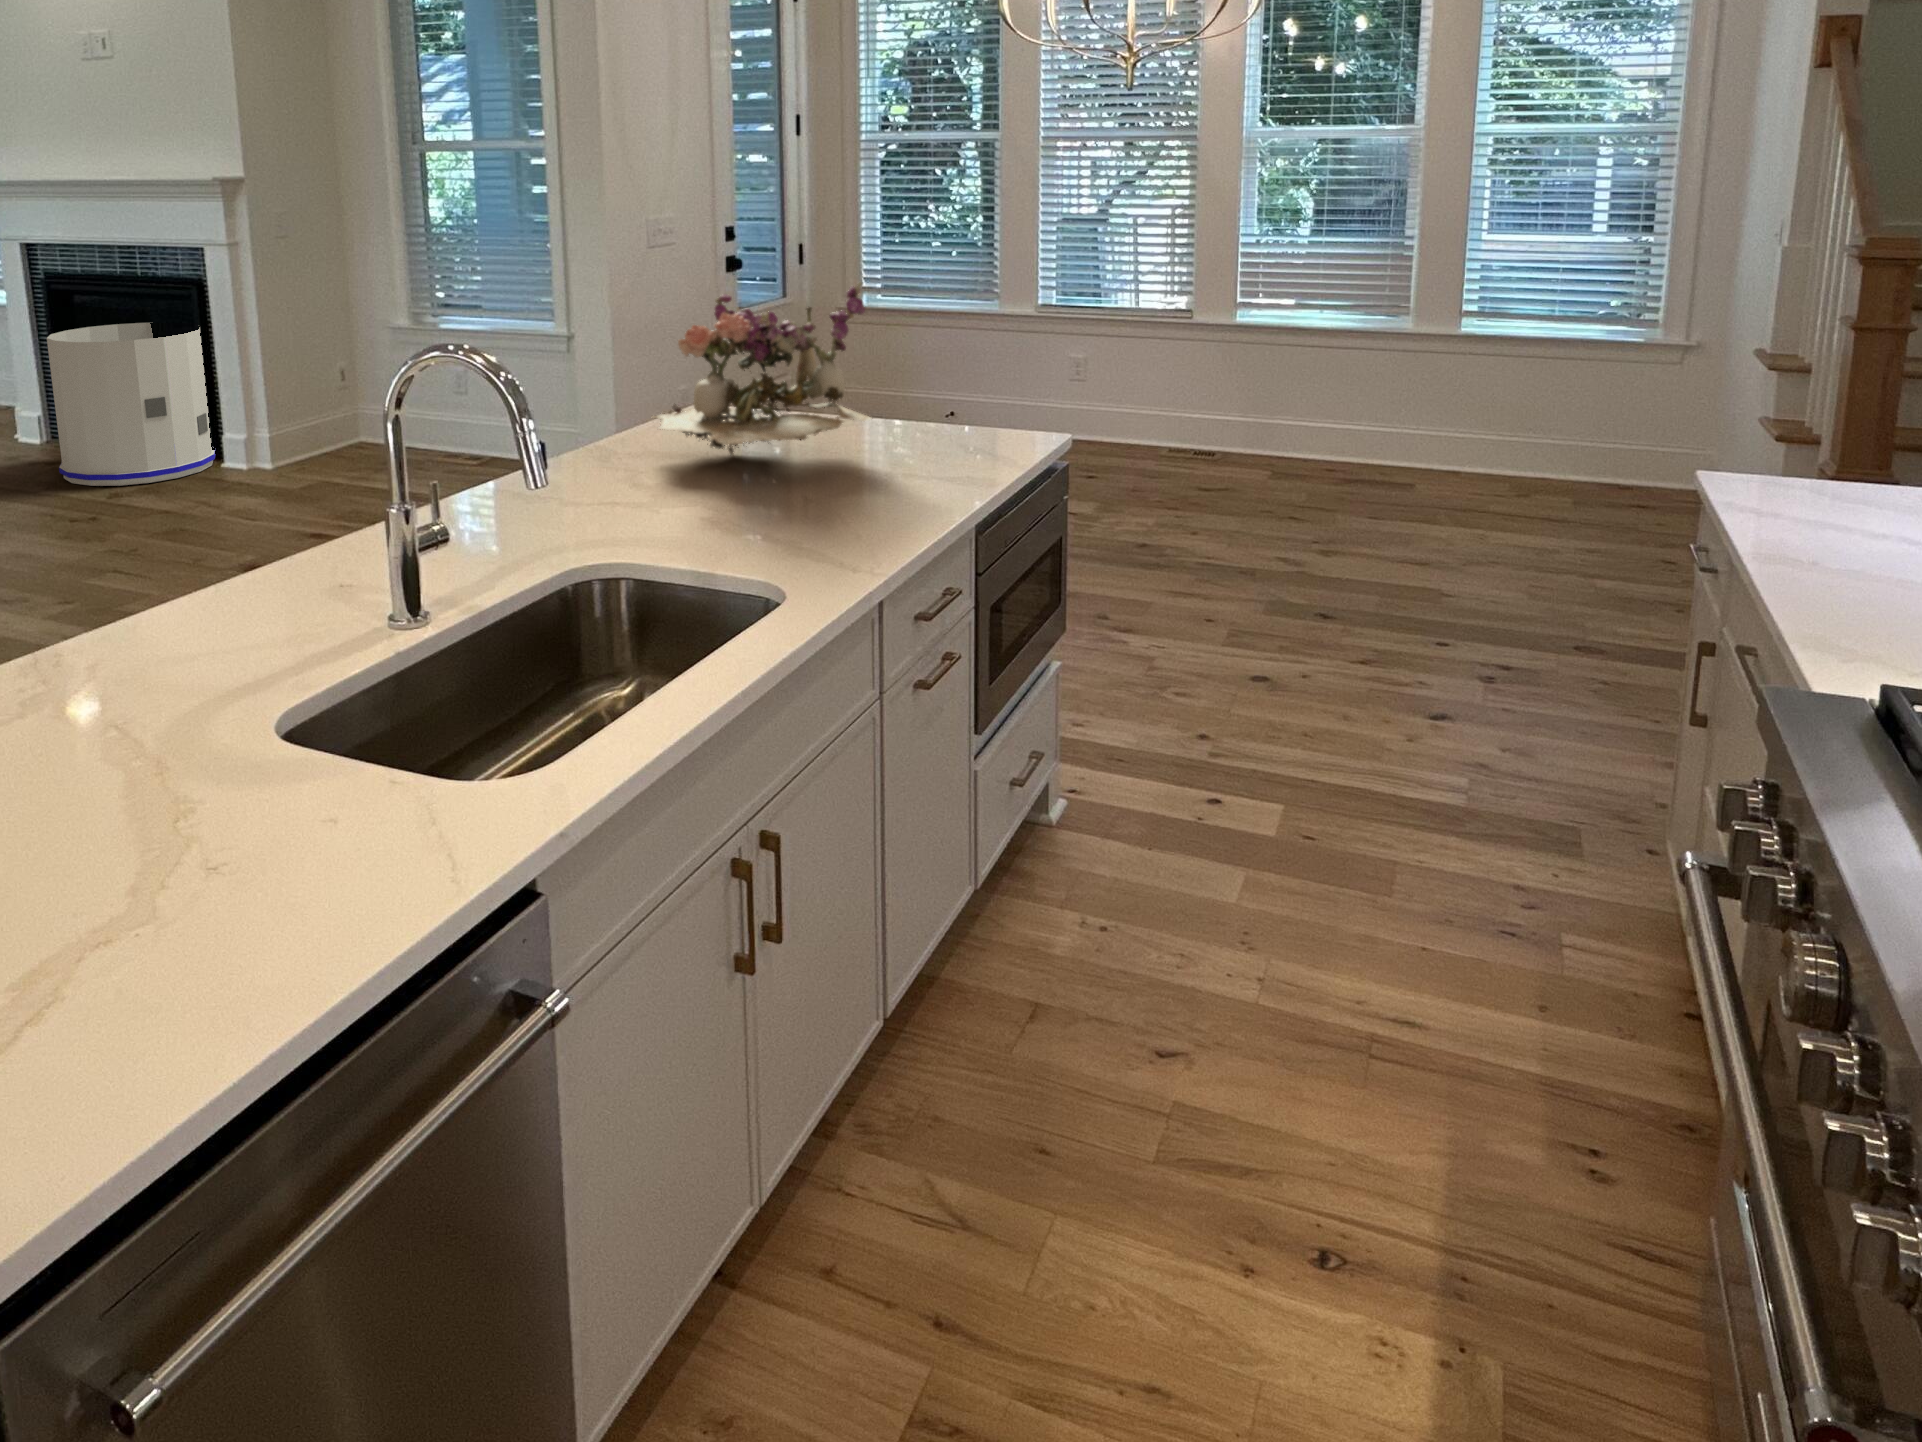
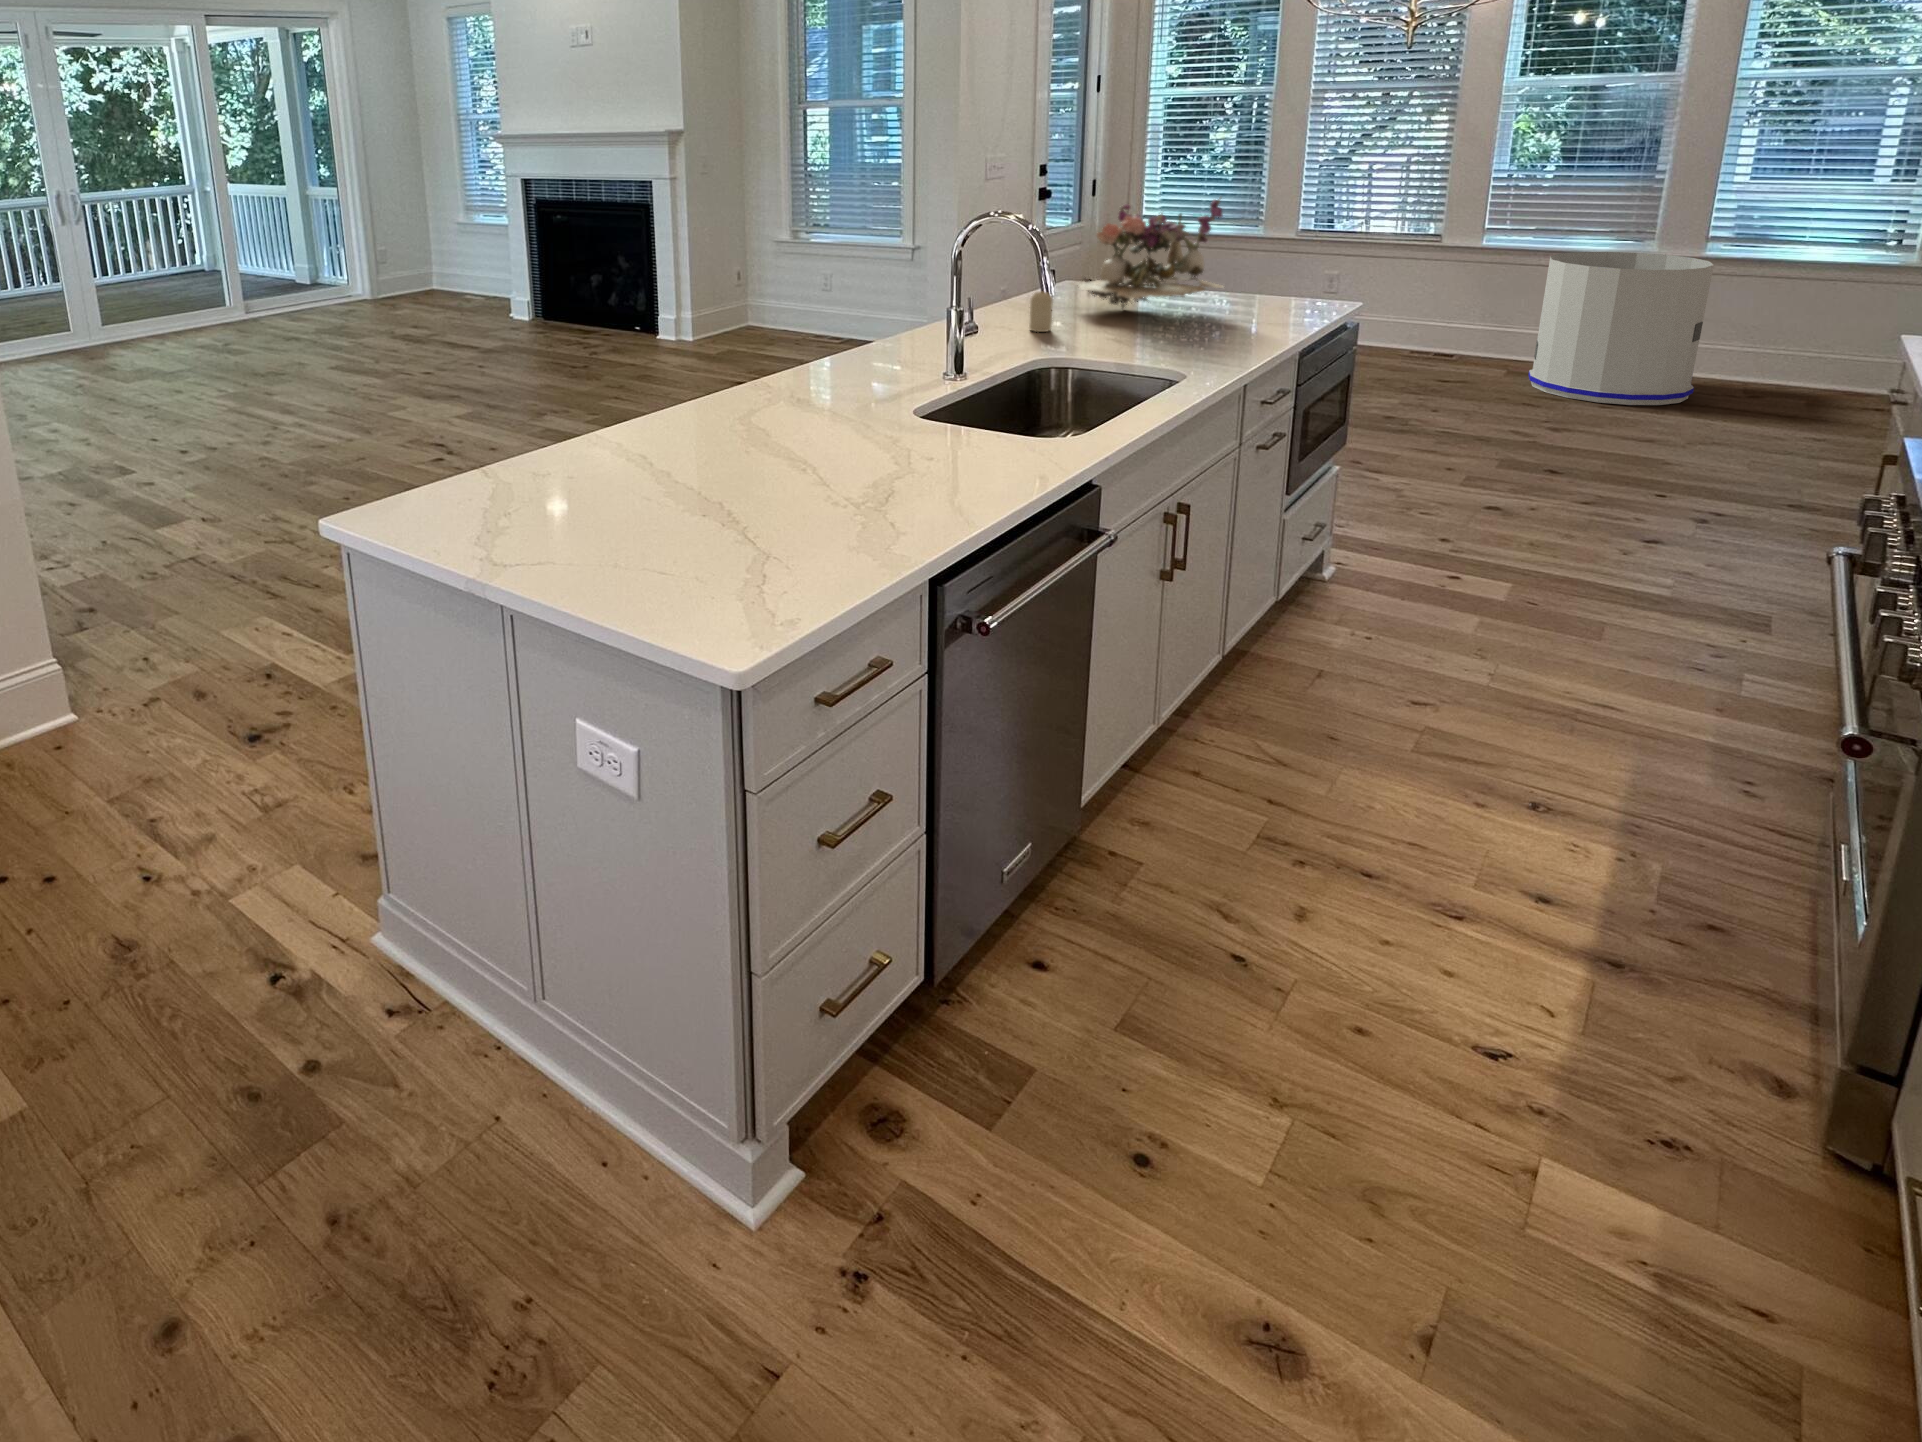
trash can: present [47,323,216,486] -> present [1529,252,1714,405]
candle: none [562,439,600,506] -> present [1029,291,1053,332]

